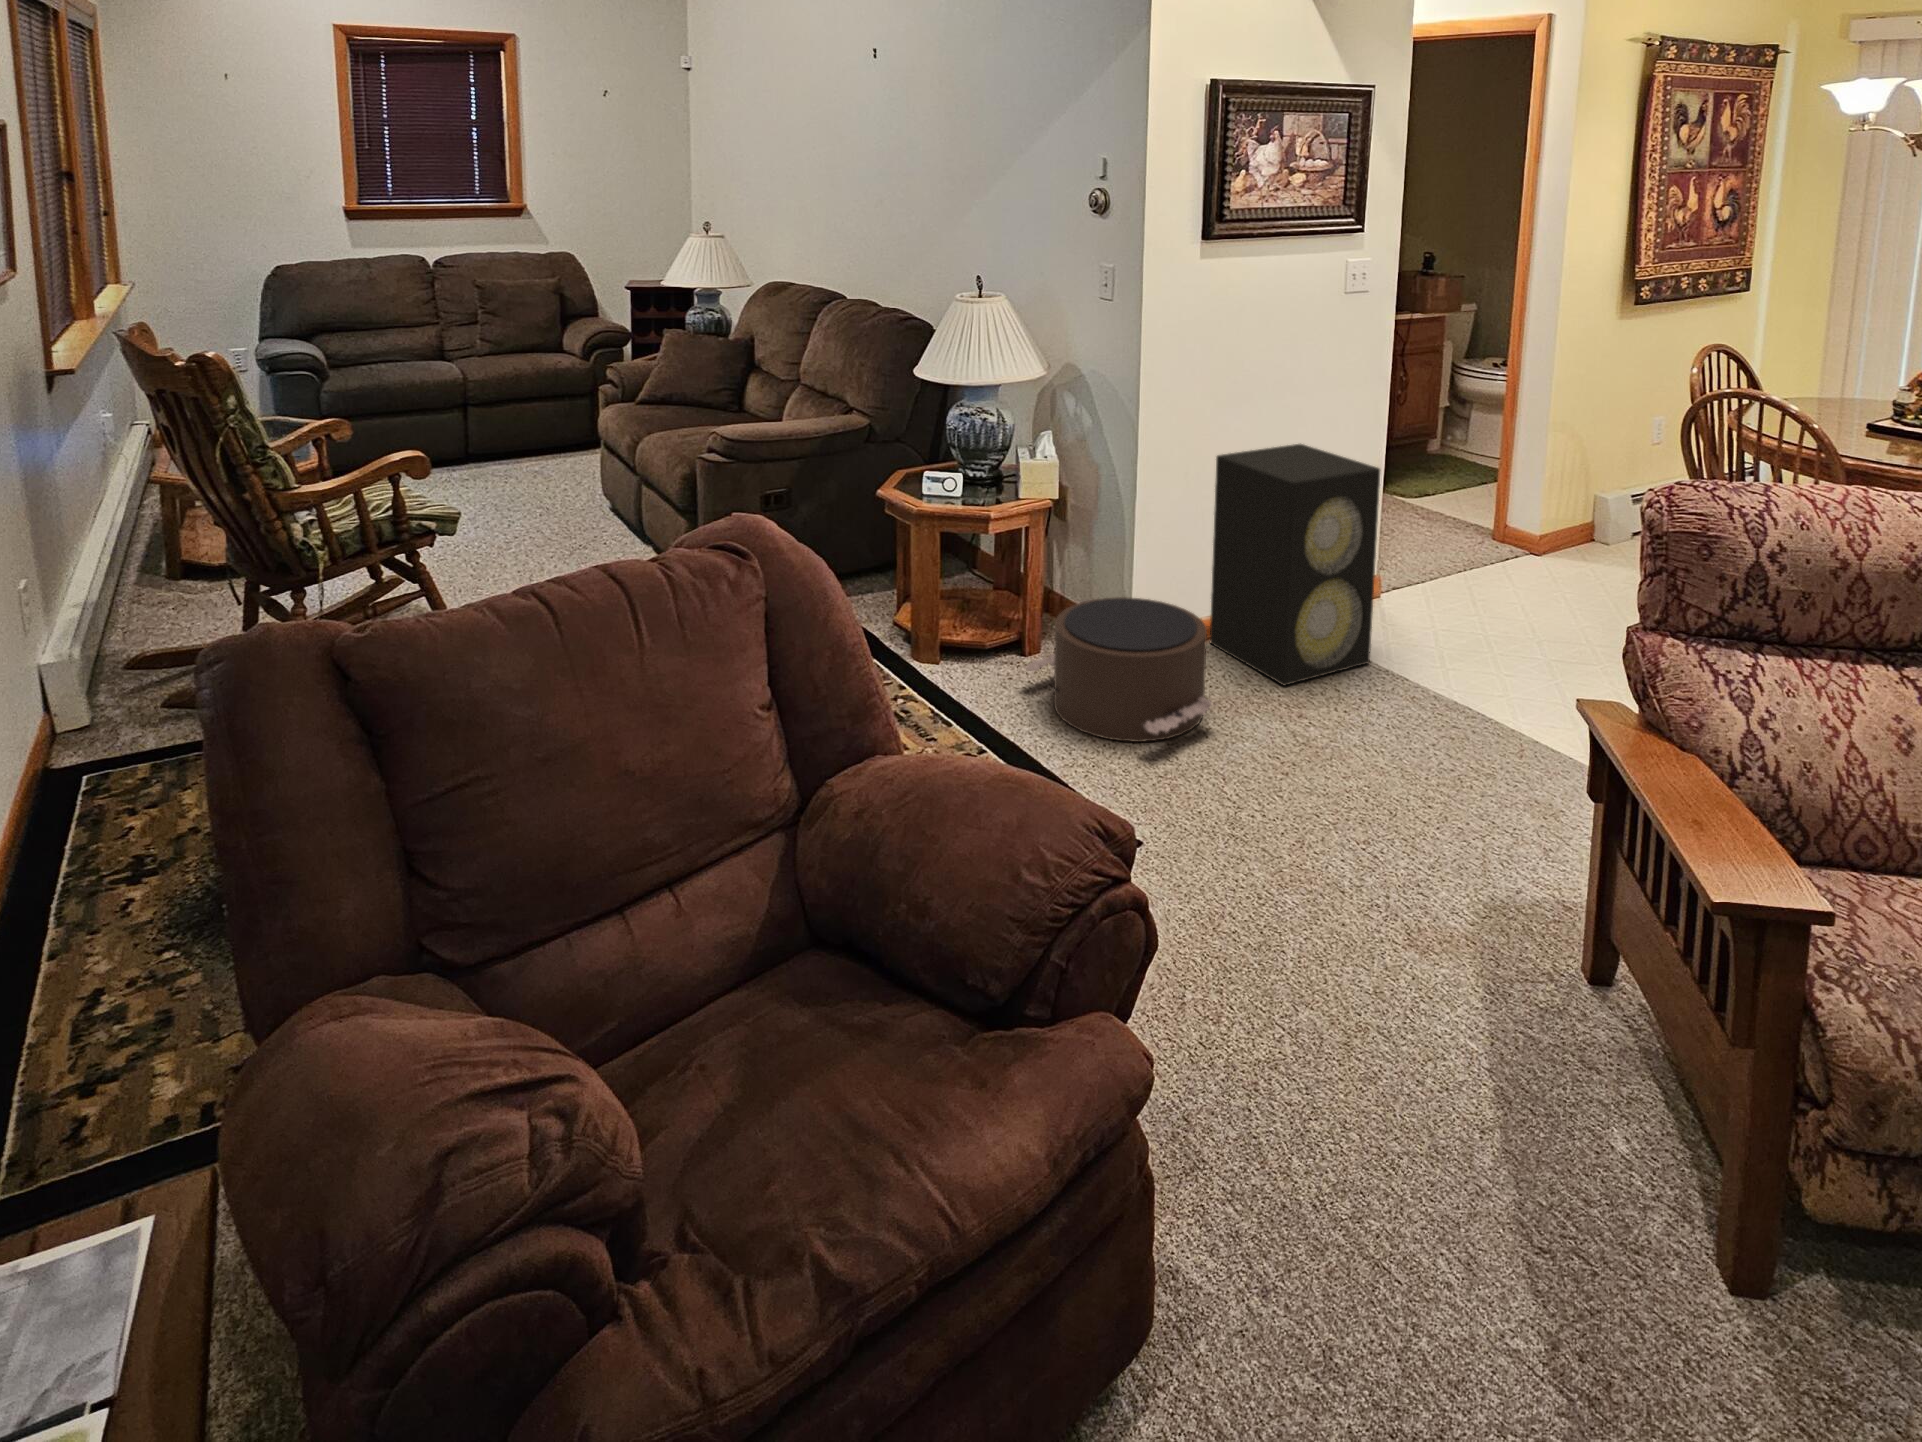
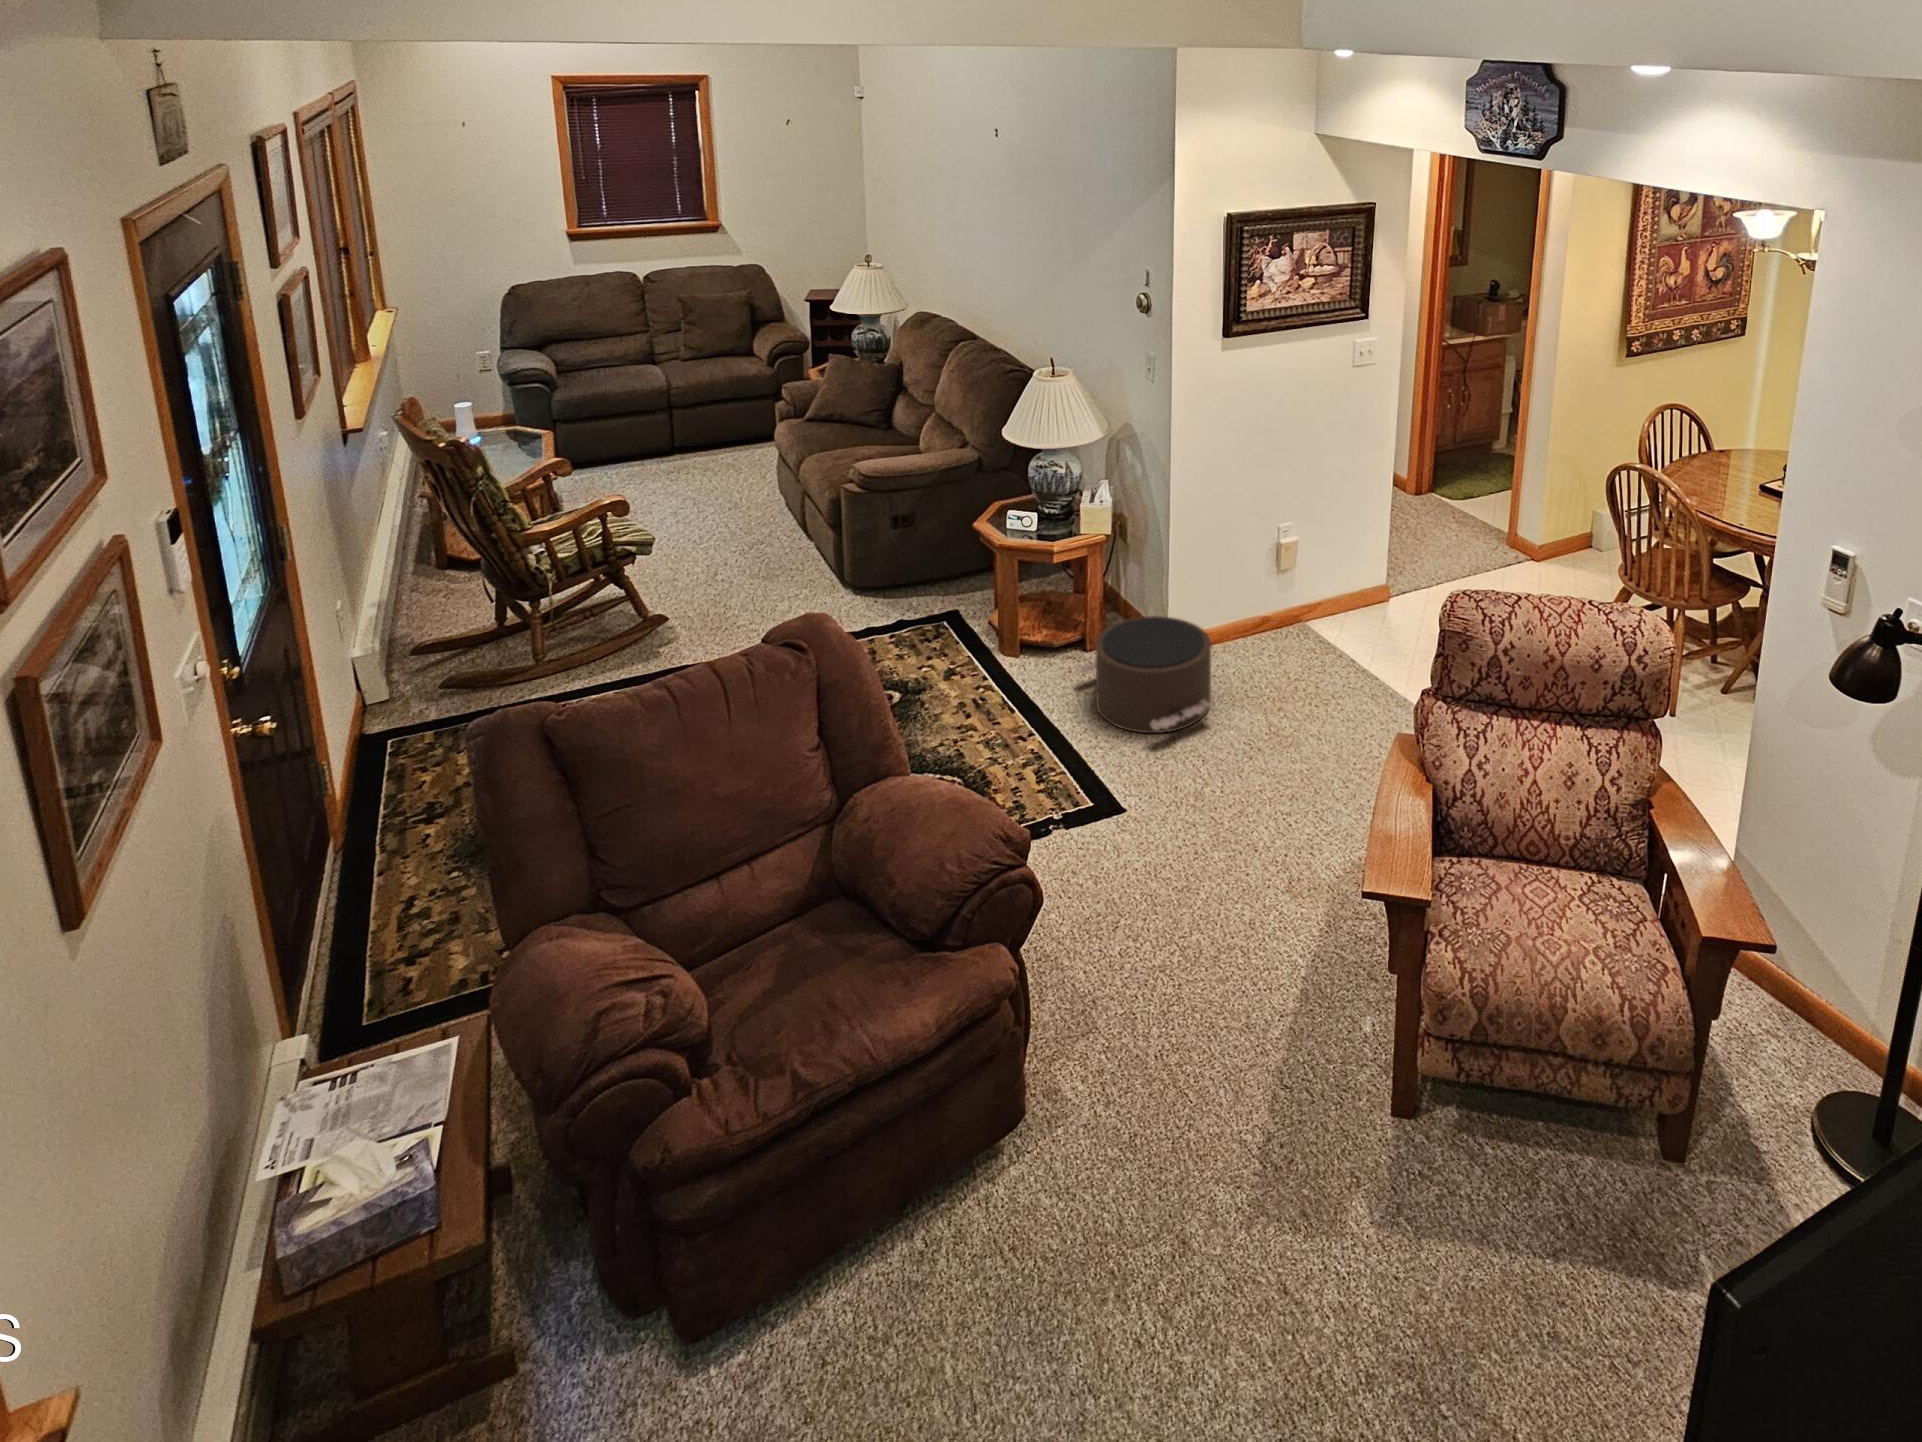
speaker: present [1210,444,1380,685] -> none [1237,490,1363,687]

